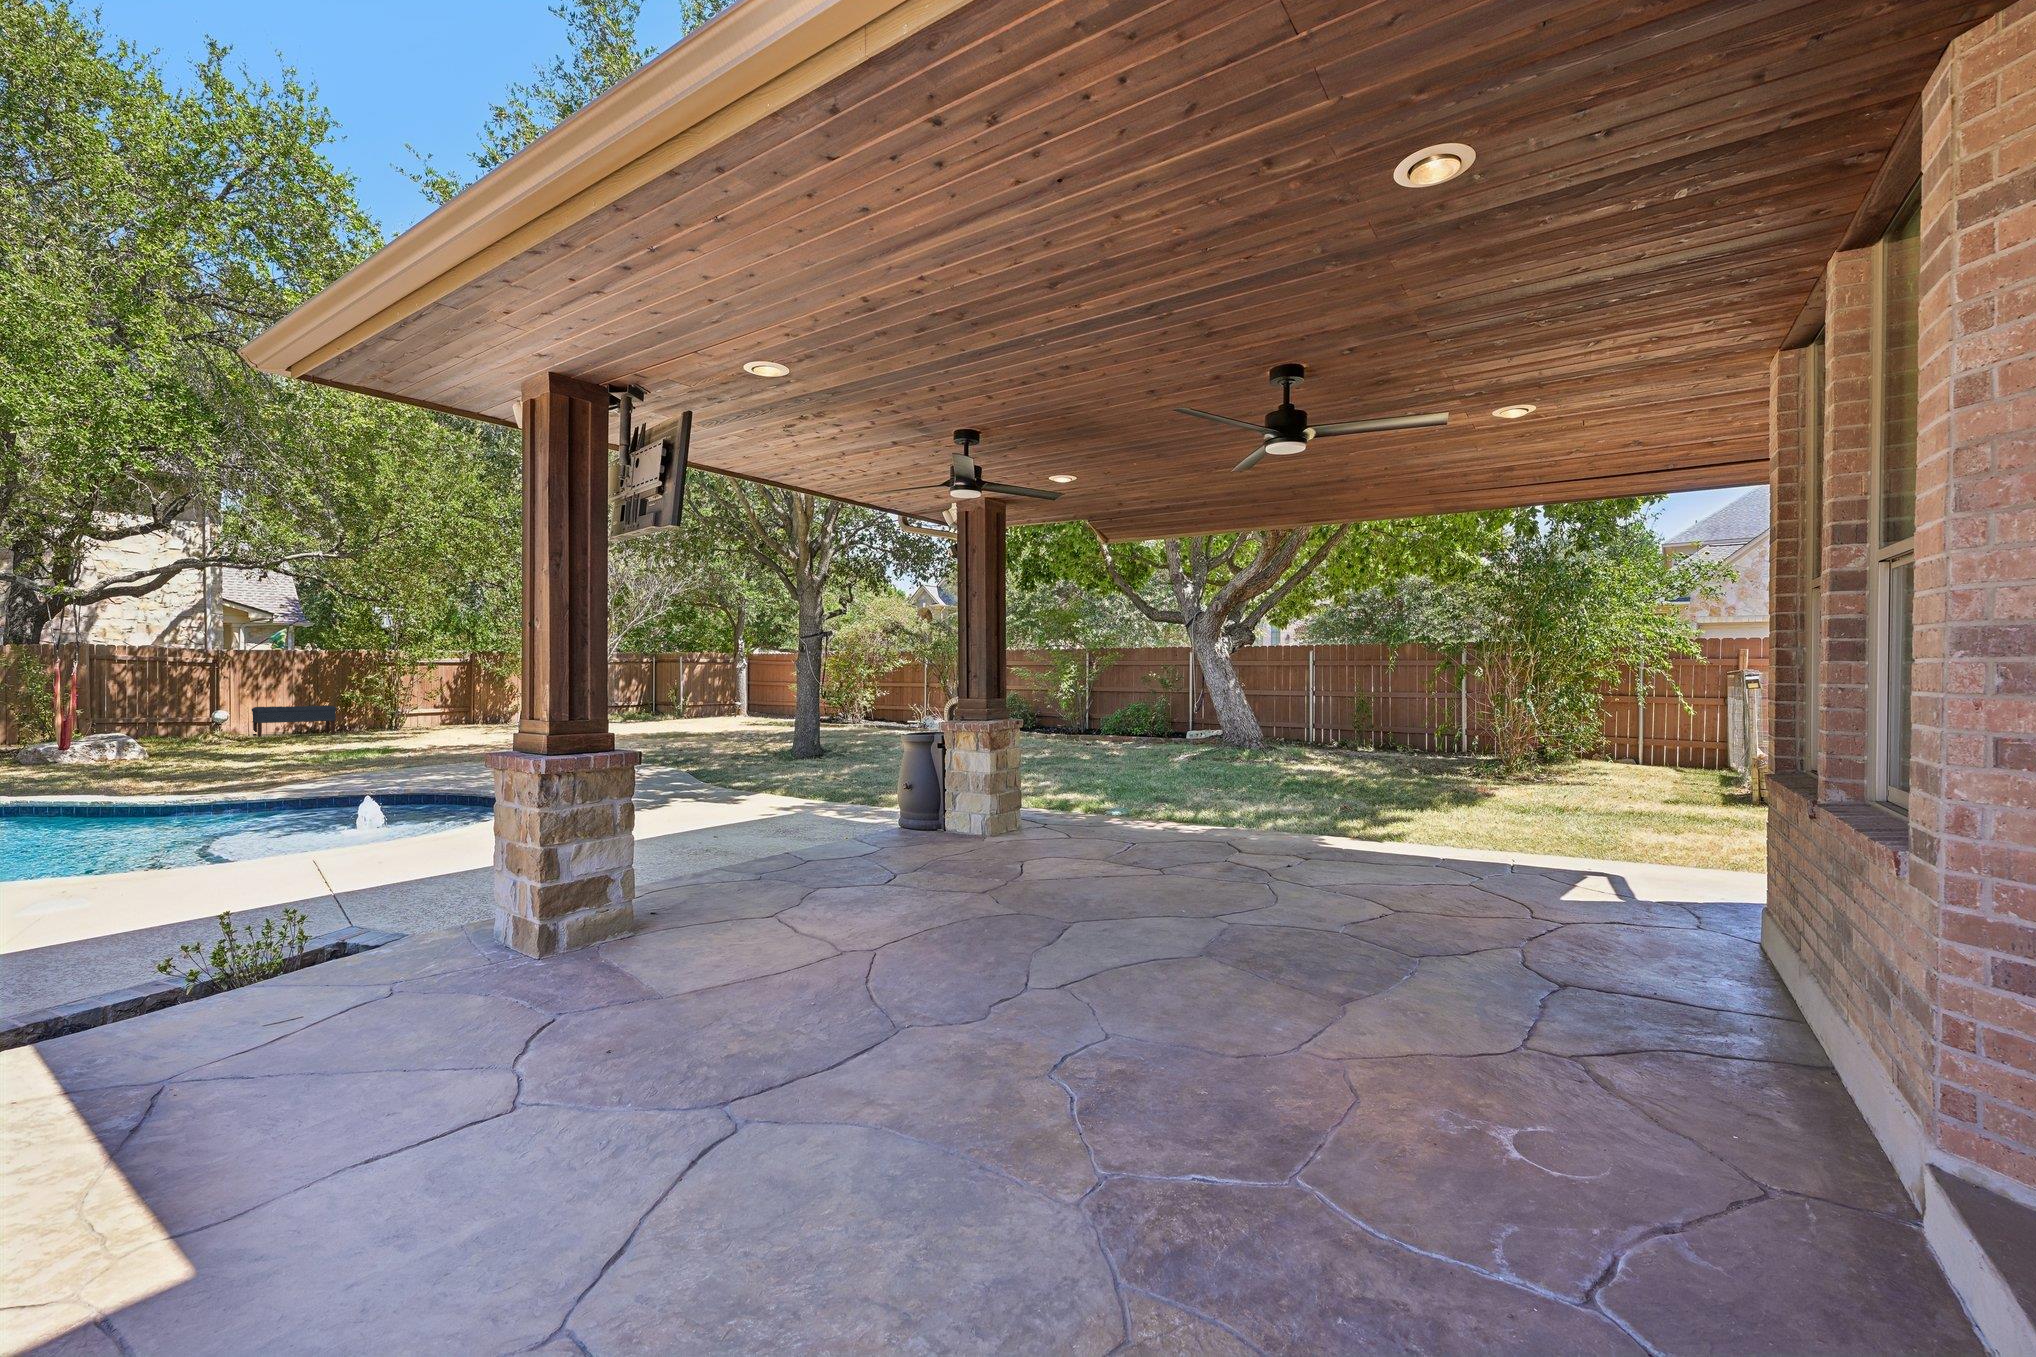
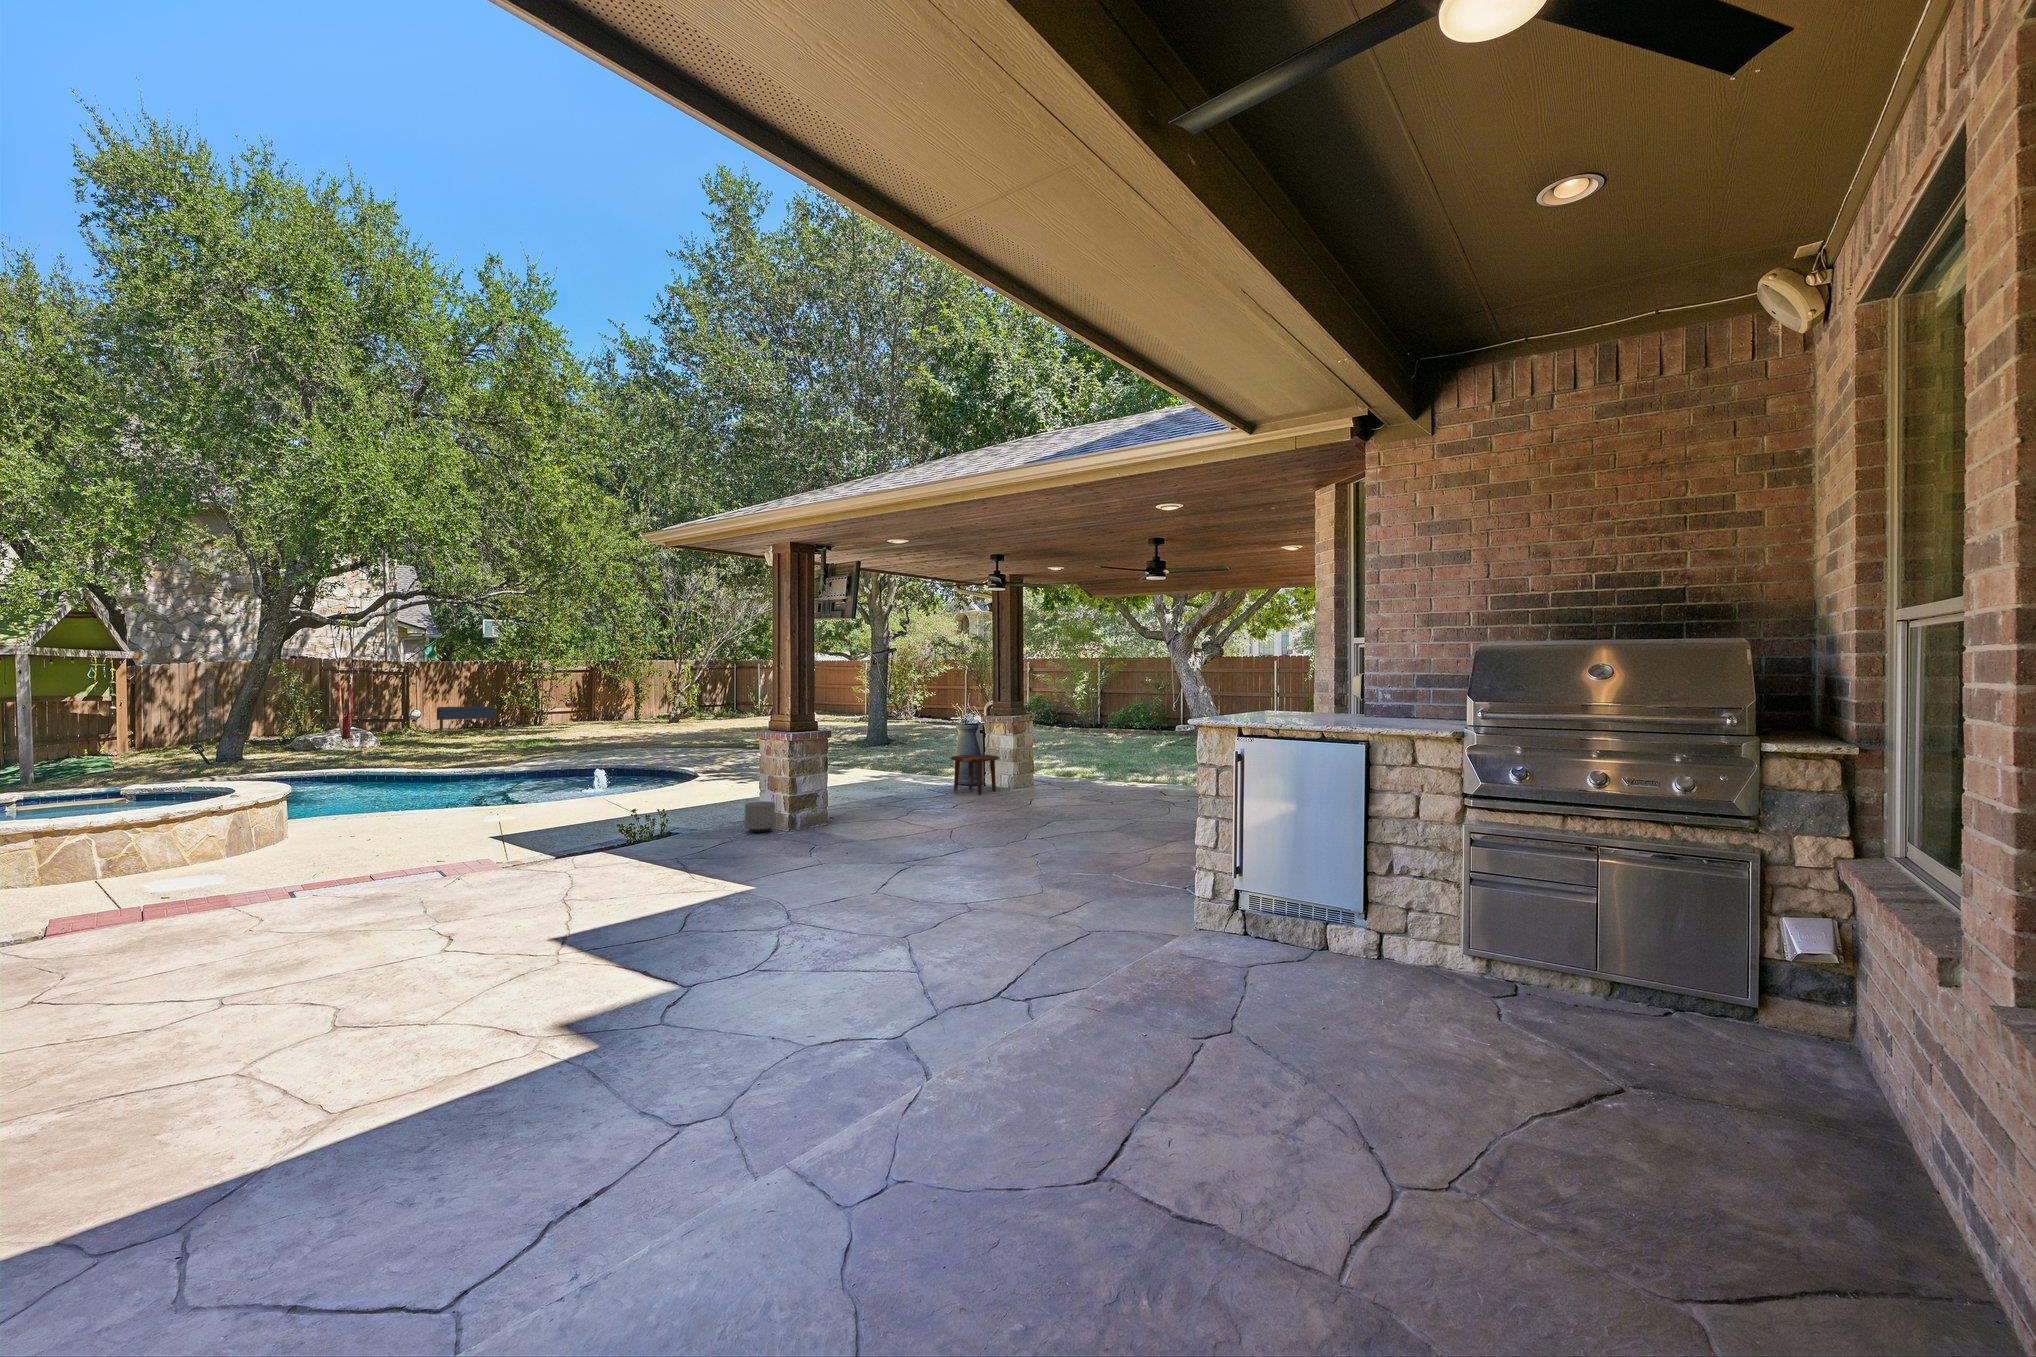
side table: none [886,782,964,848] -> present [951,755,999,794]
planter: none [443,893,512,960] -> present [745,802,775,833]

